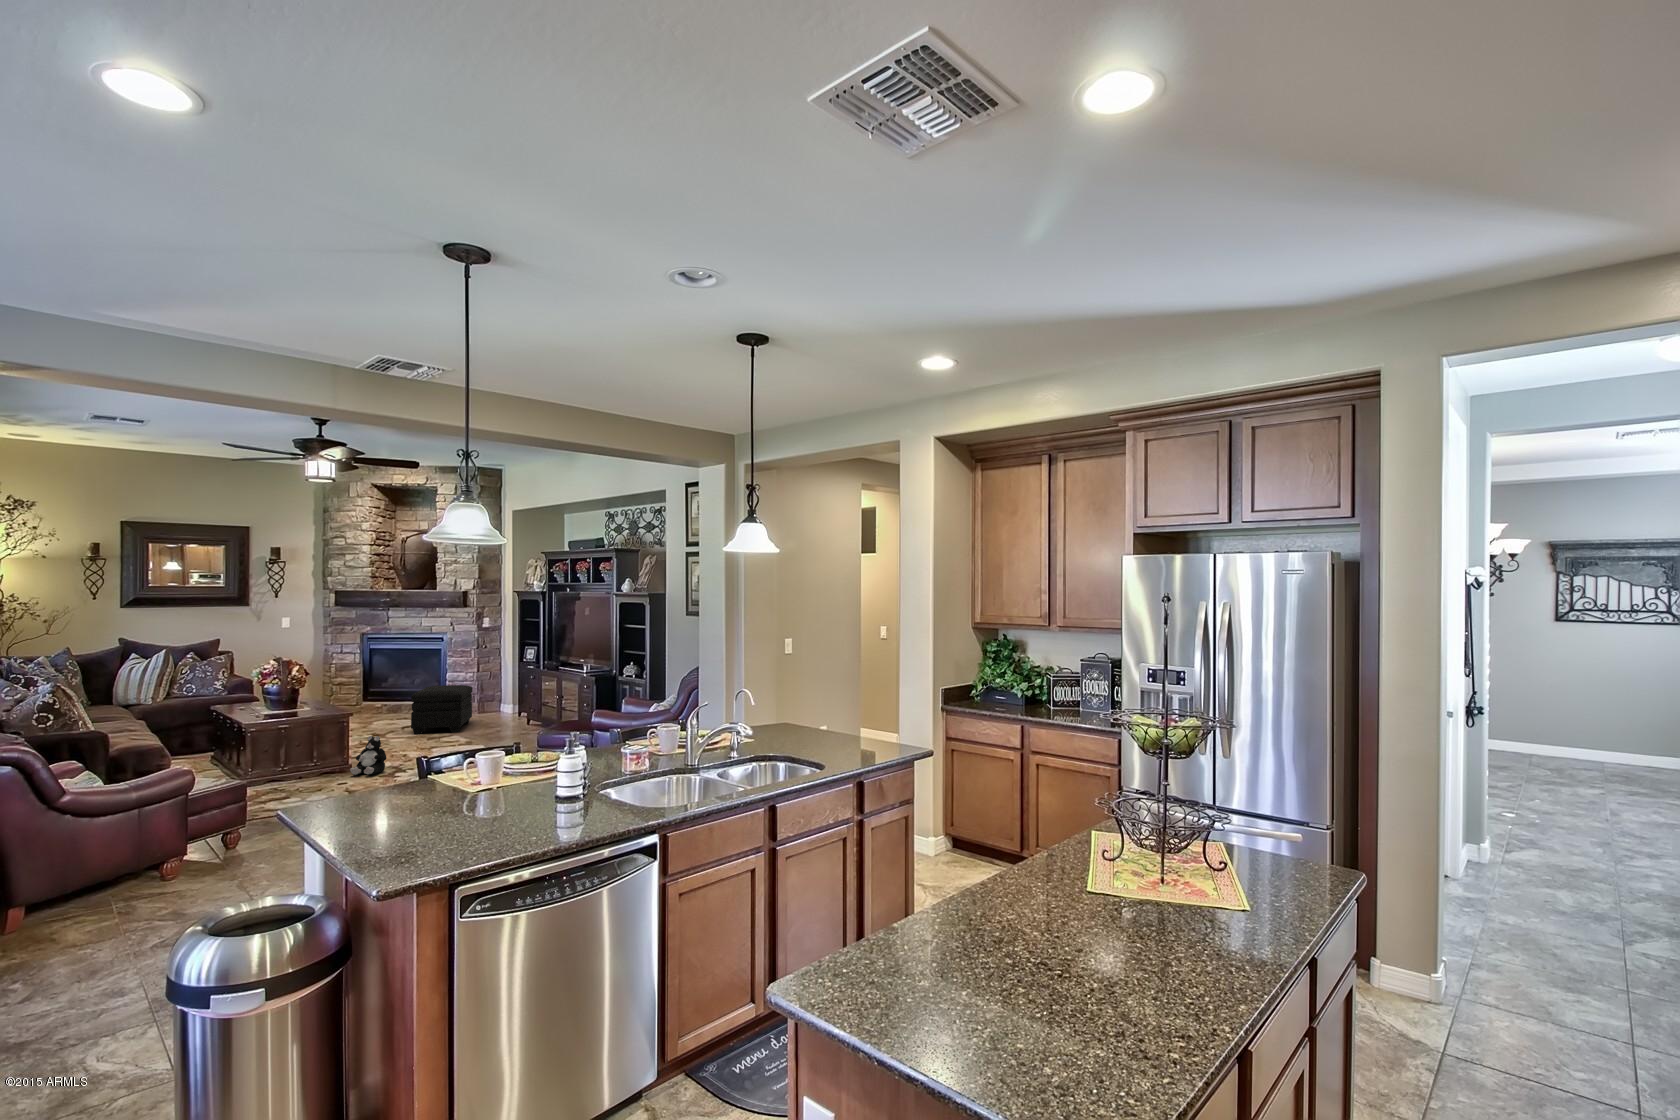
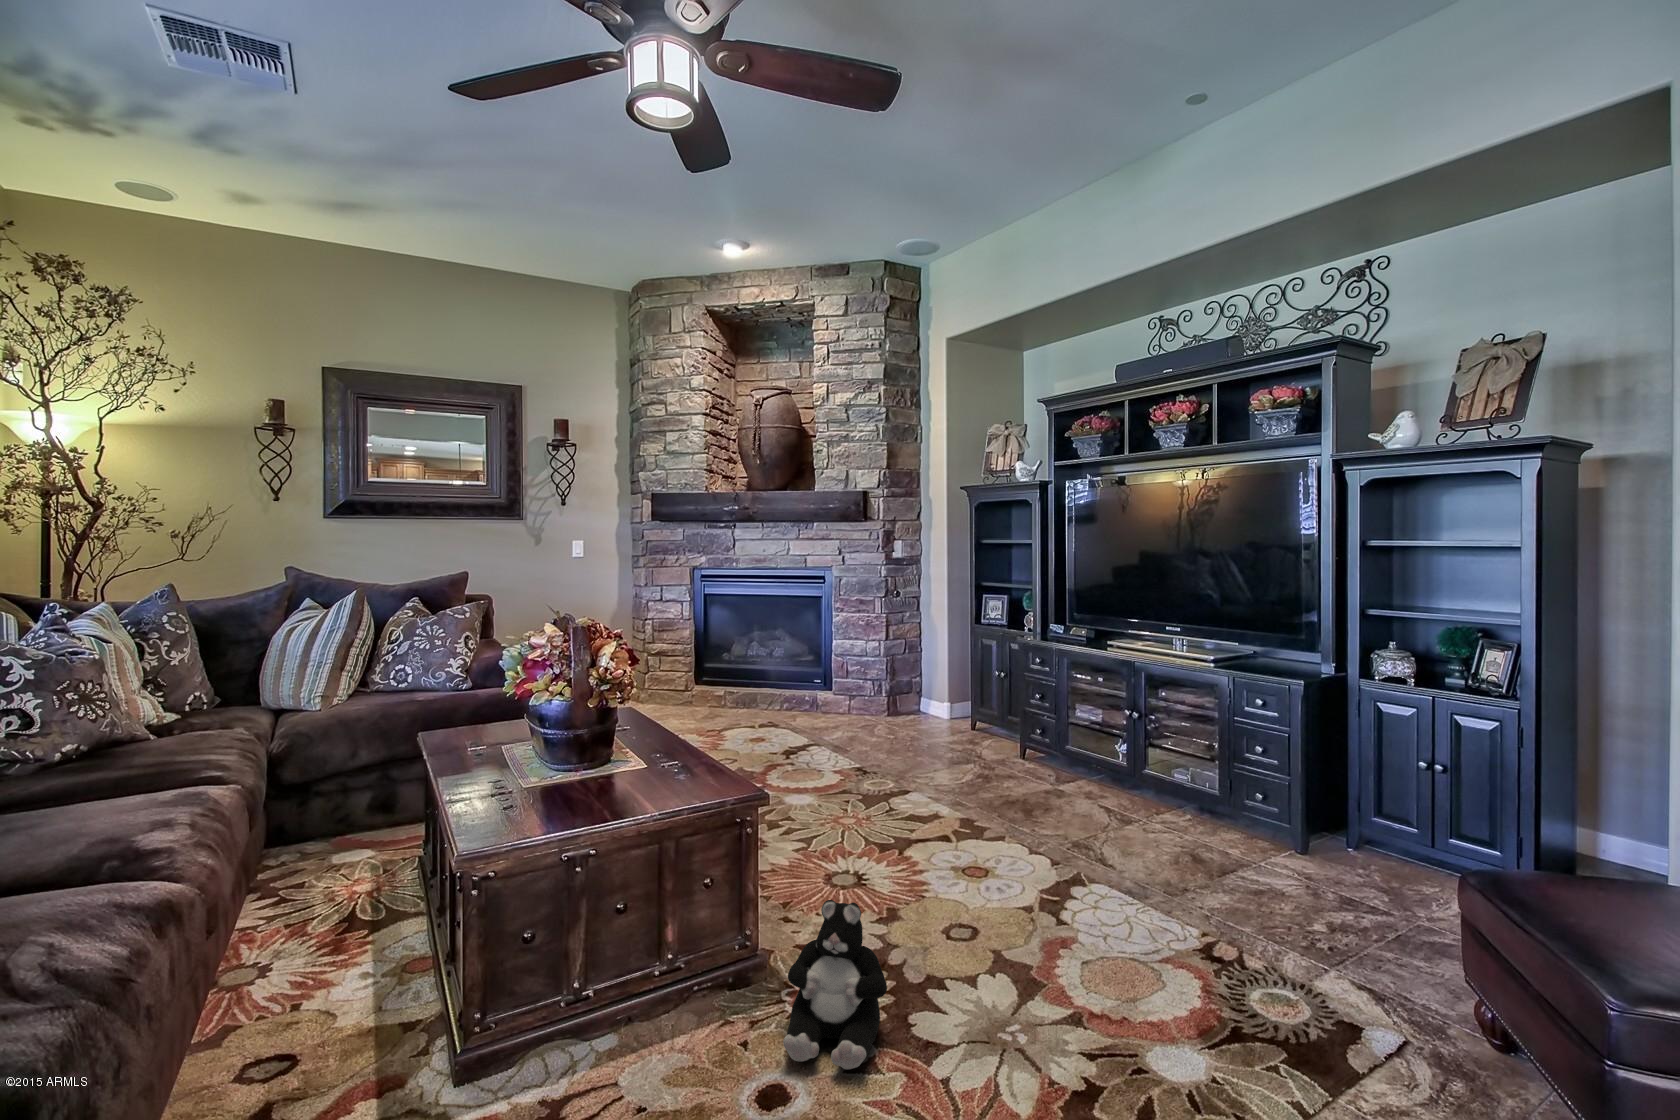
ottoman: present [411,685,473,734] -> none [815,670,914,778]

